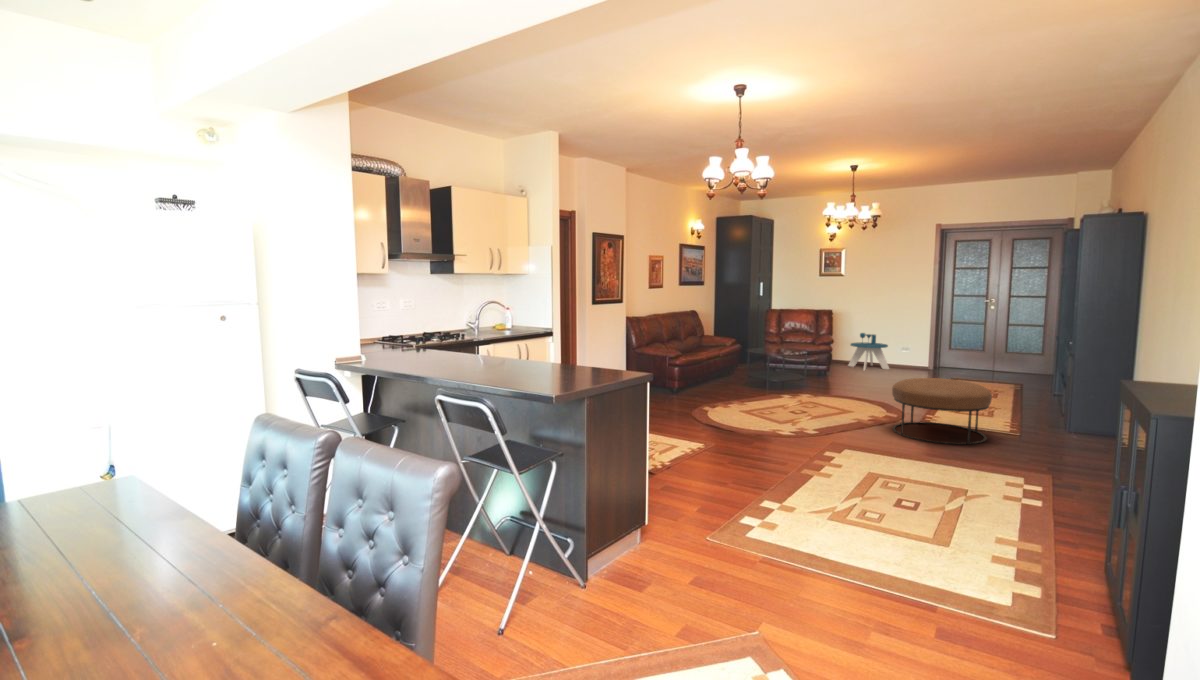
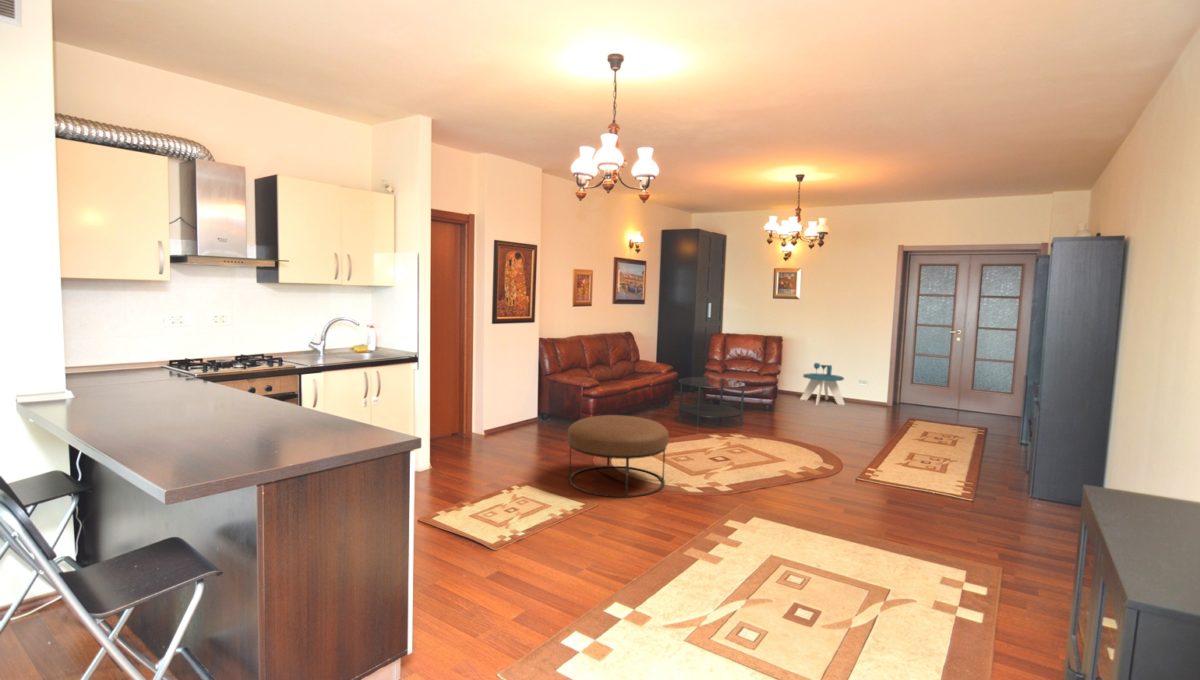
ottoman: present [892,378,992,445] -> present [568,415,669,497]

